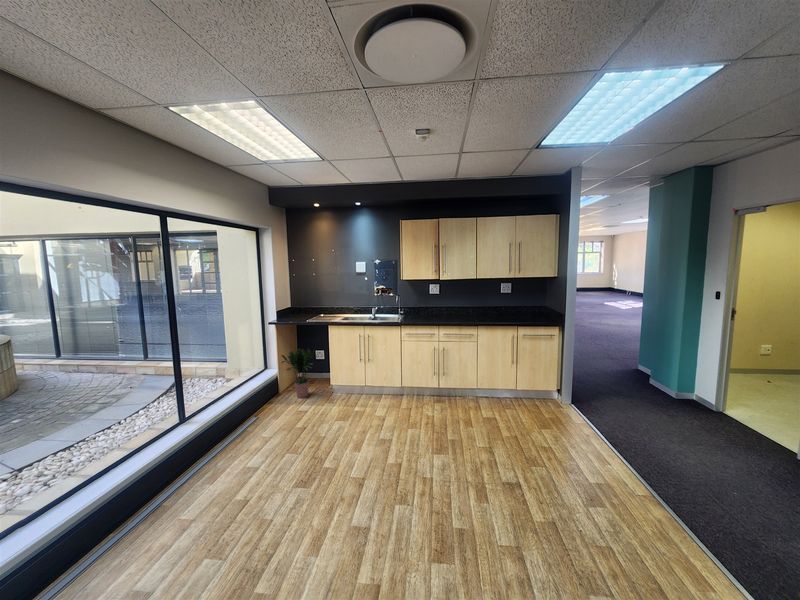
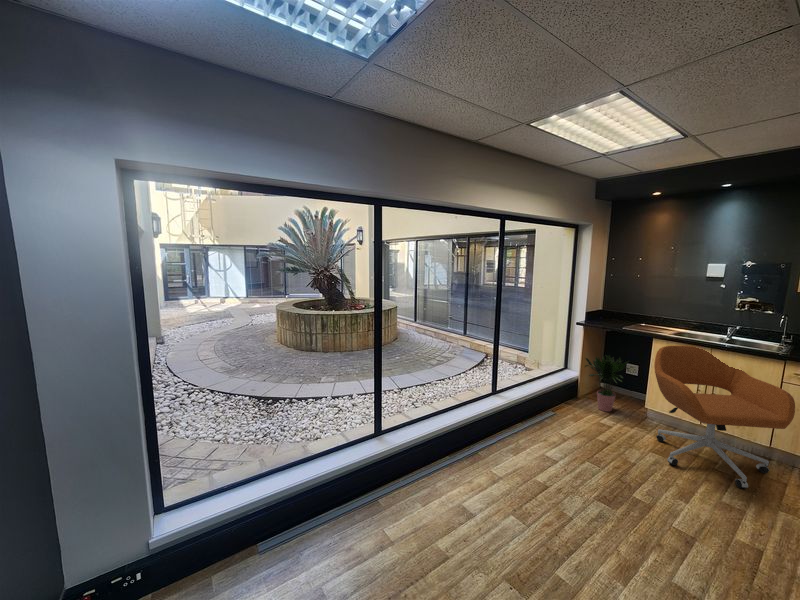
office chair: none [330,327,406,424] -> present [654,346,795,488]

